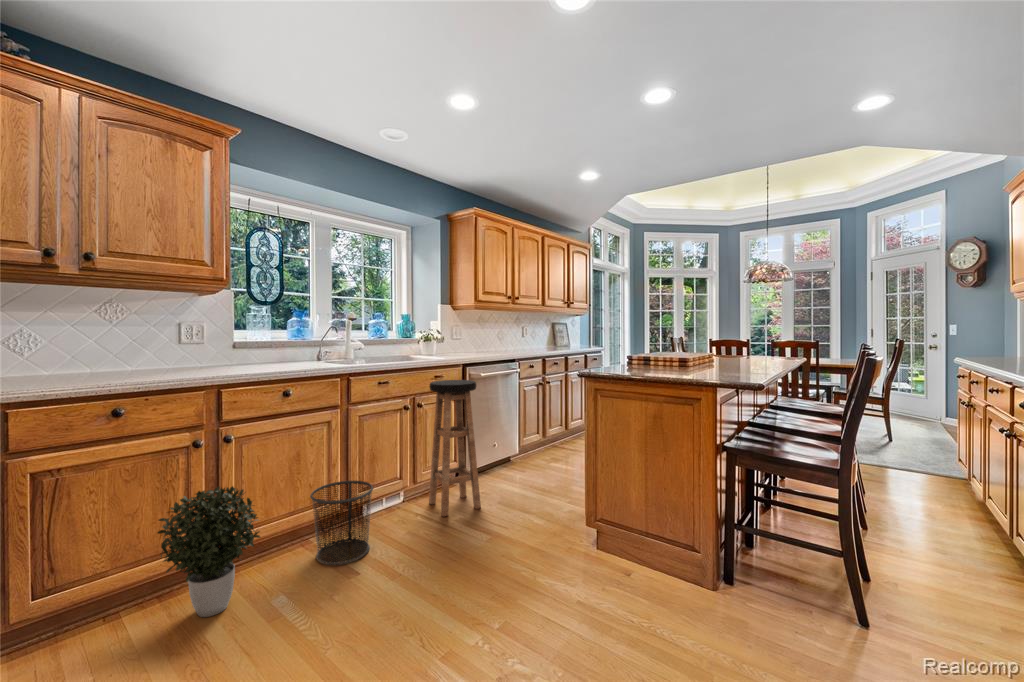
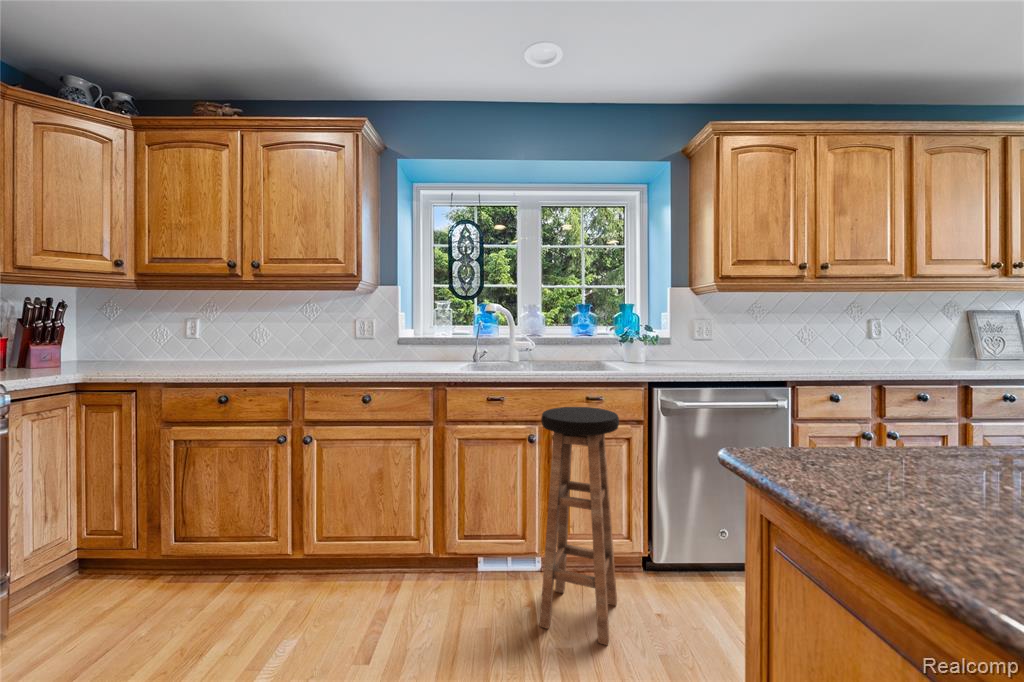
waste bin: present [310,481,373,565] -> none [349,516,428,634]
potted plant: present [158,486,260,617] -> none [190,488,298,620]

